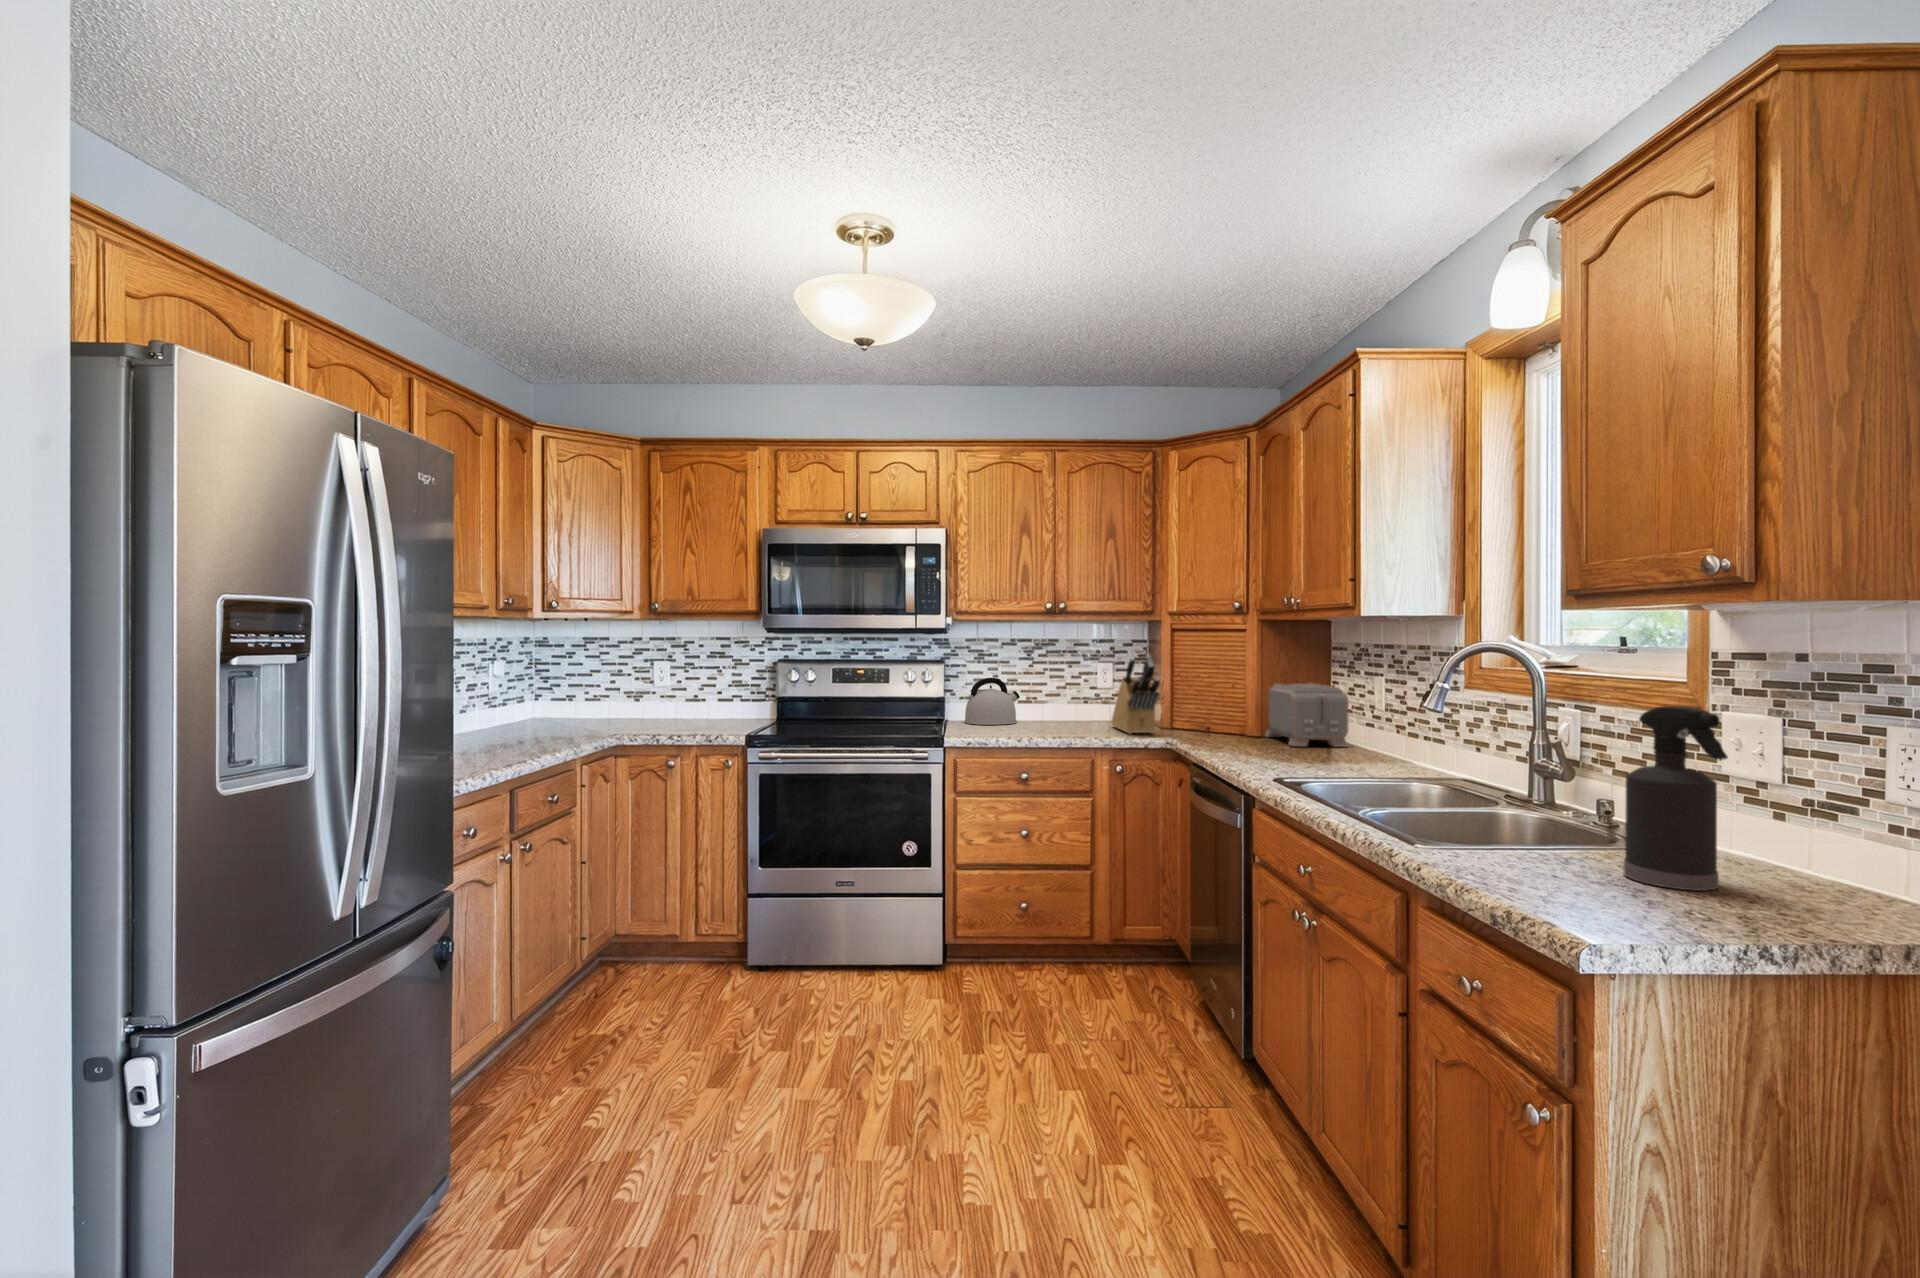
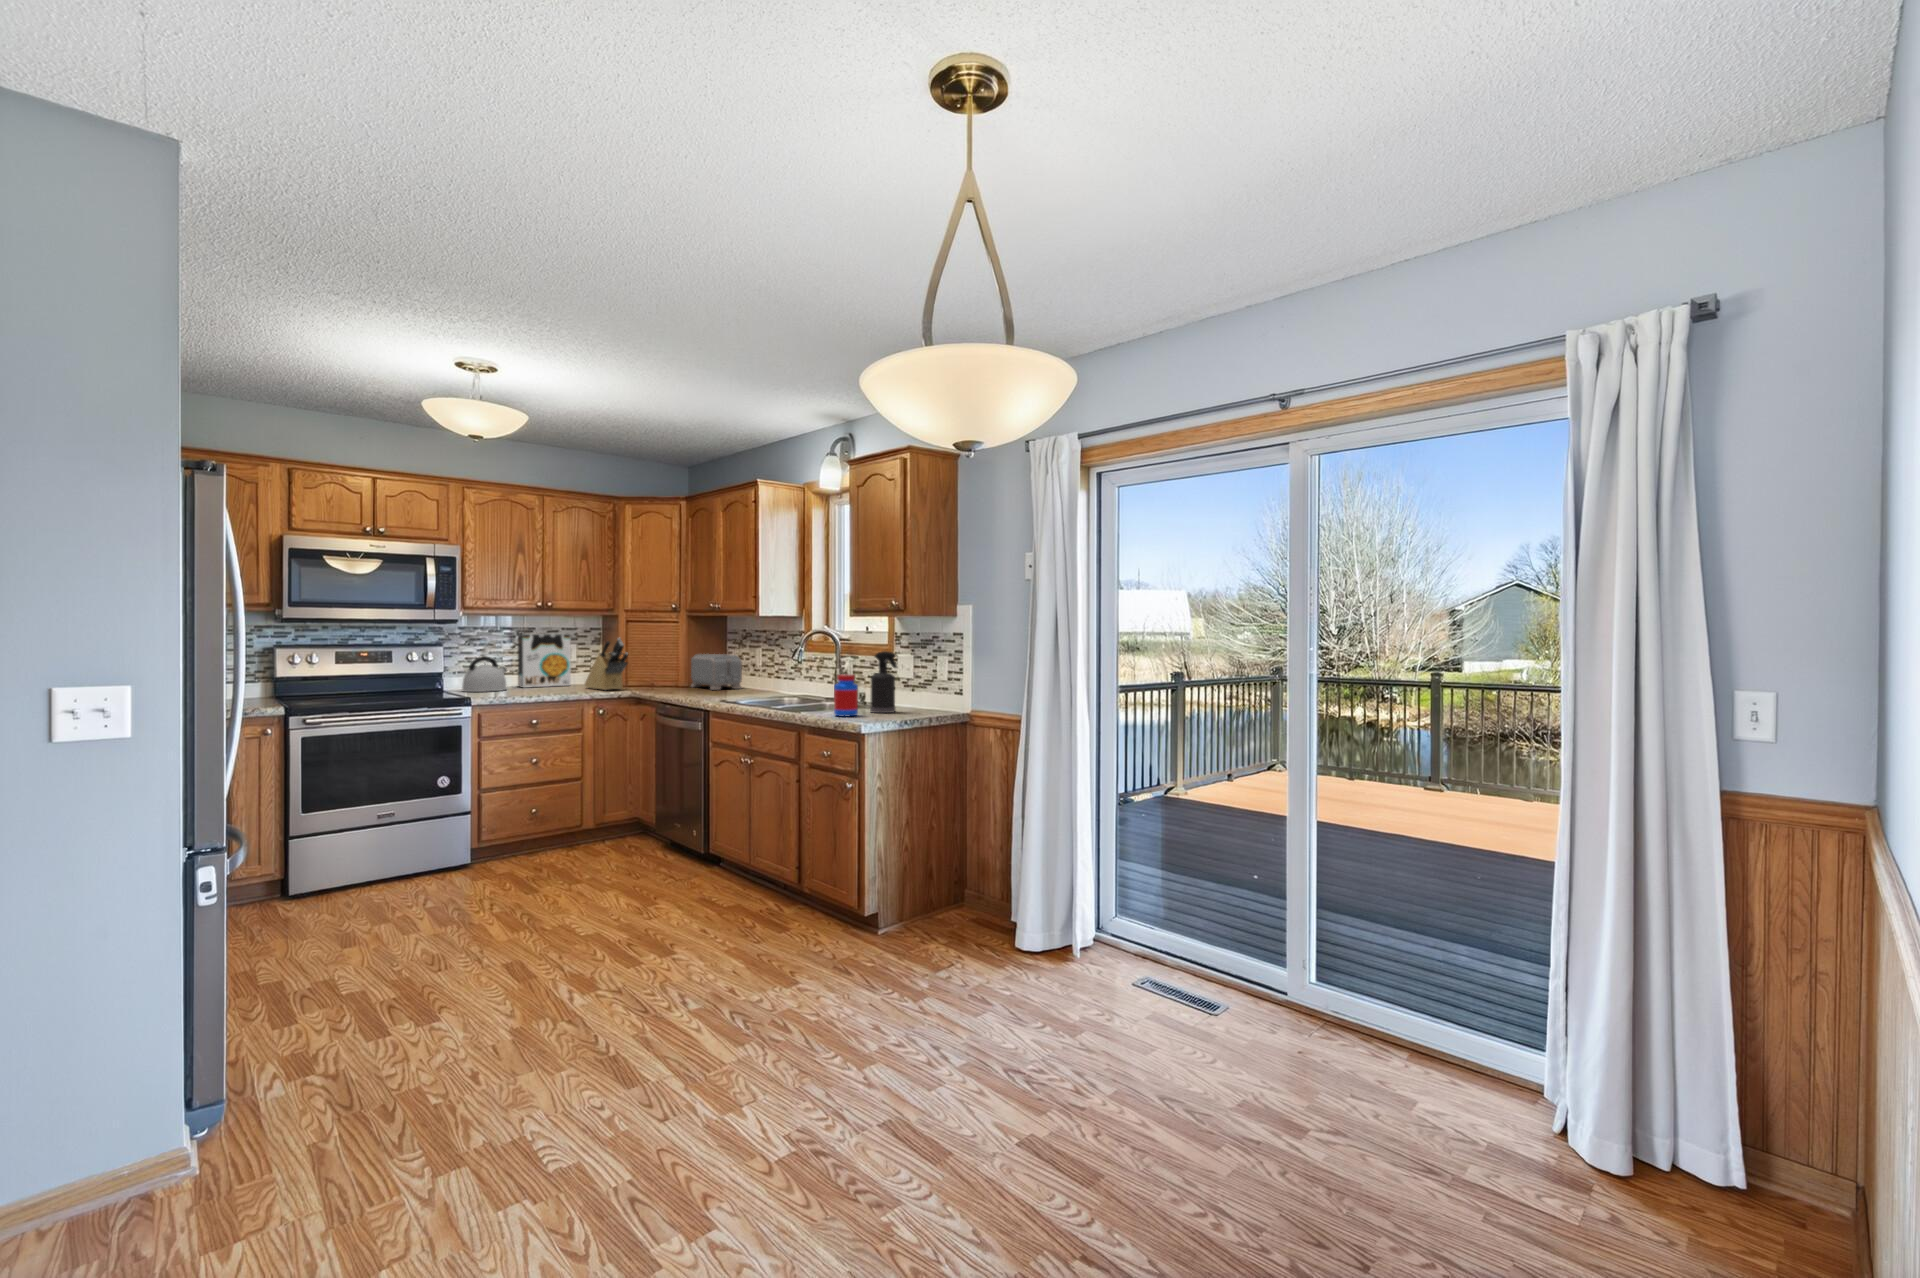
cereal box: none [1038,648,1102,721] -> present [518,634,571,688]
jar: none [1497,765,1578,890] -> present [834,674,858,716]

